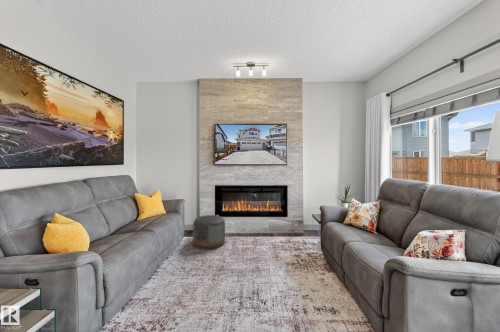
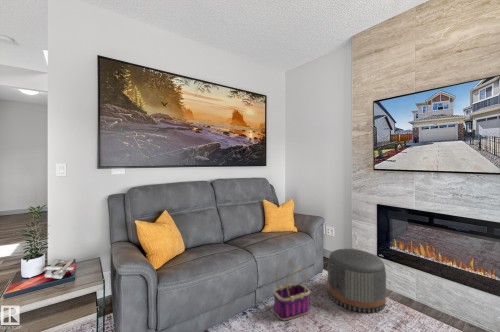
basket: none [169,231,192,269] -> present [273,261,310,320]

